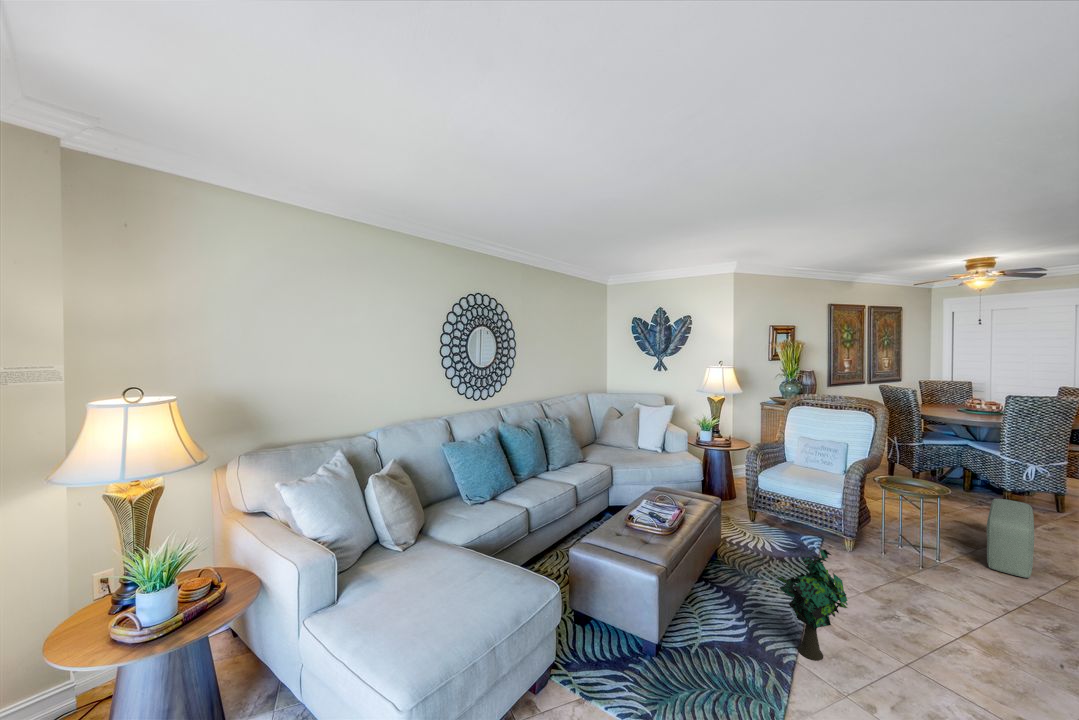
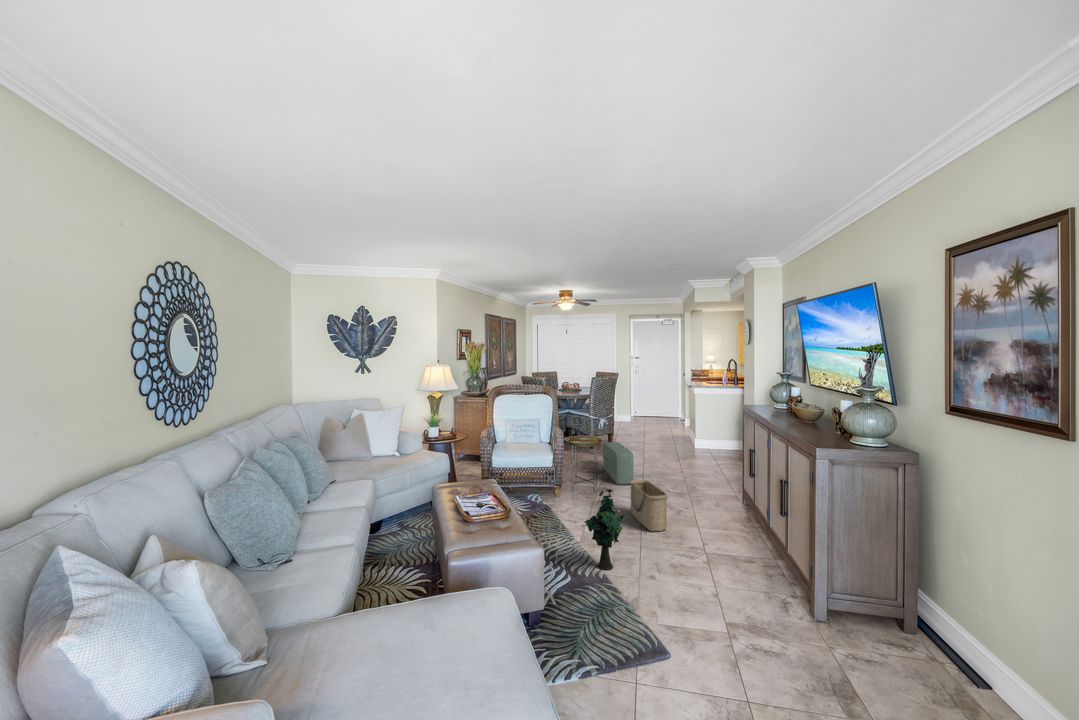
basket: none [949,563,1012,667] -> present [630,480,668,531]

